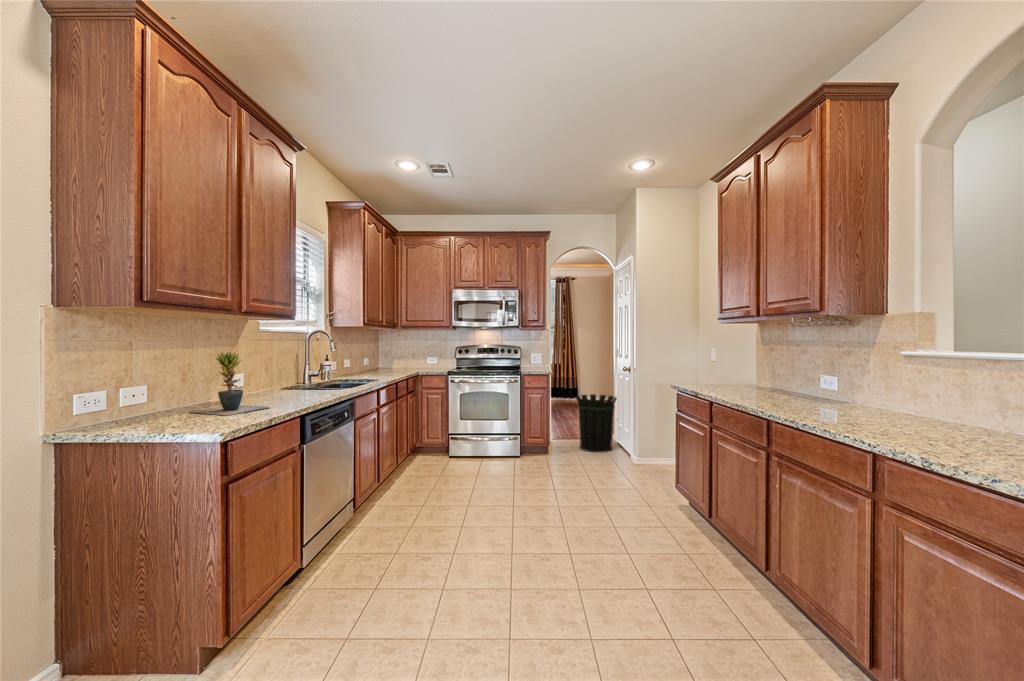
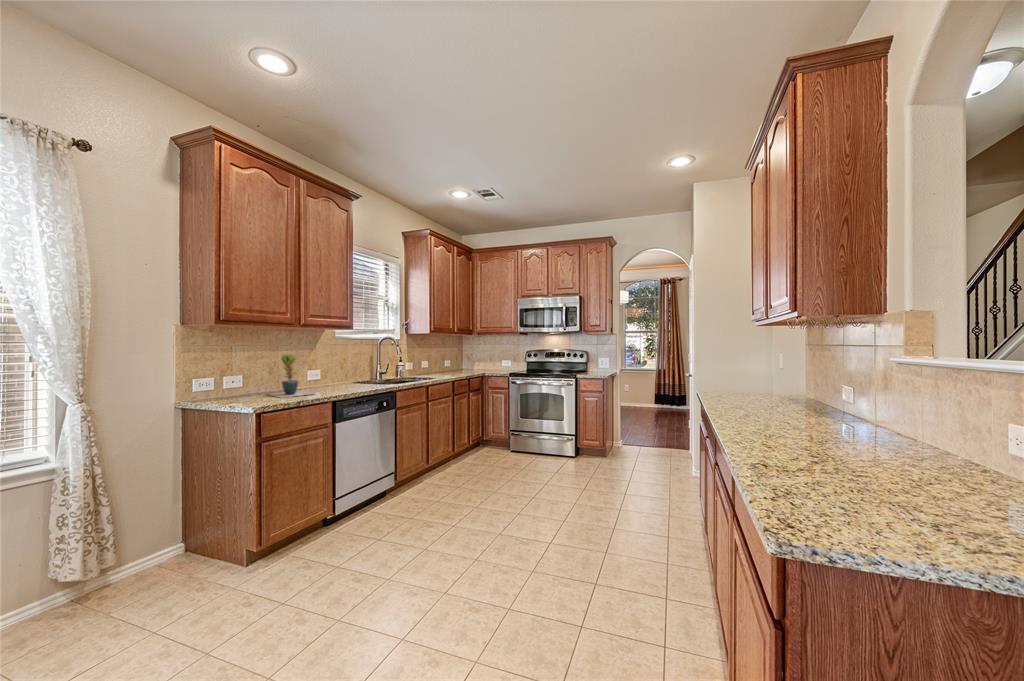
waste bin: present [576,394,617,452] -> none [639,401,685,462]

